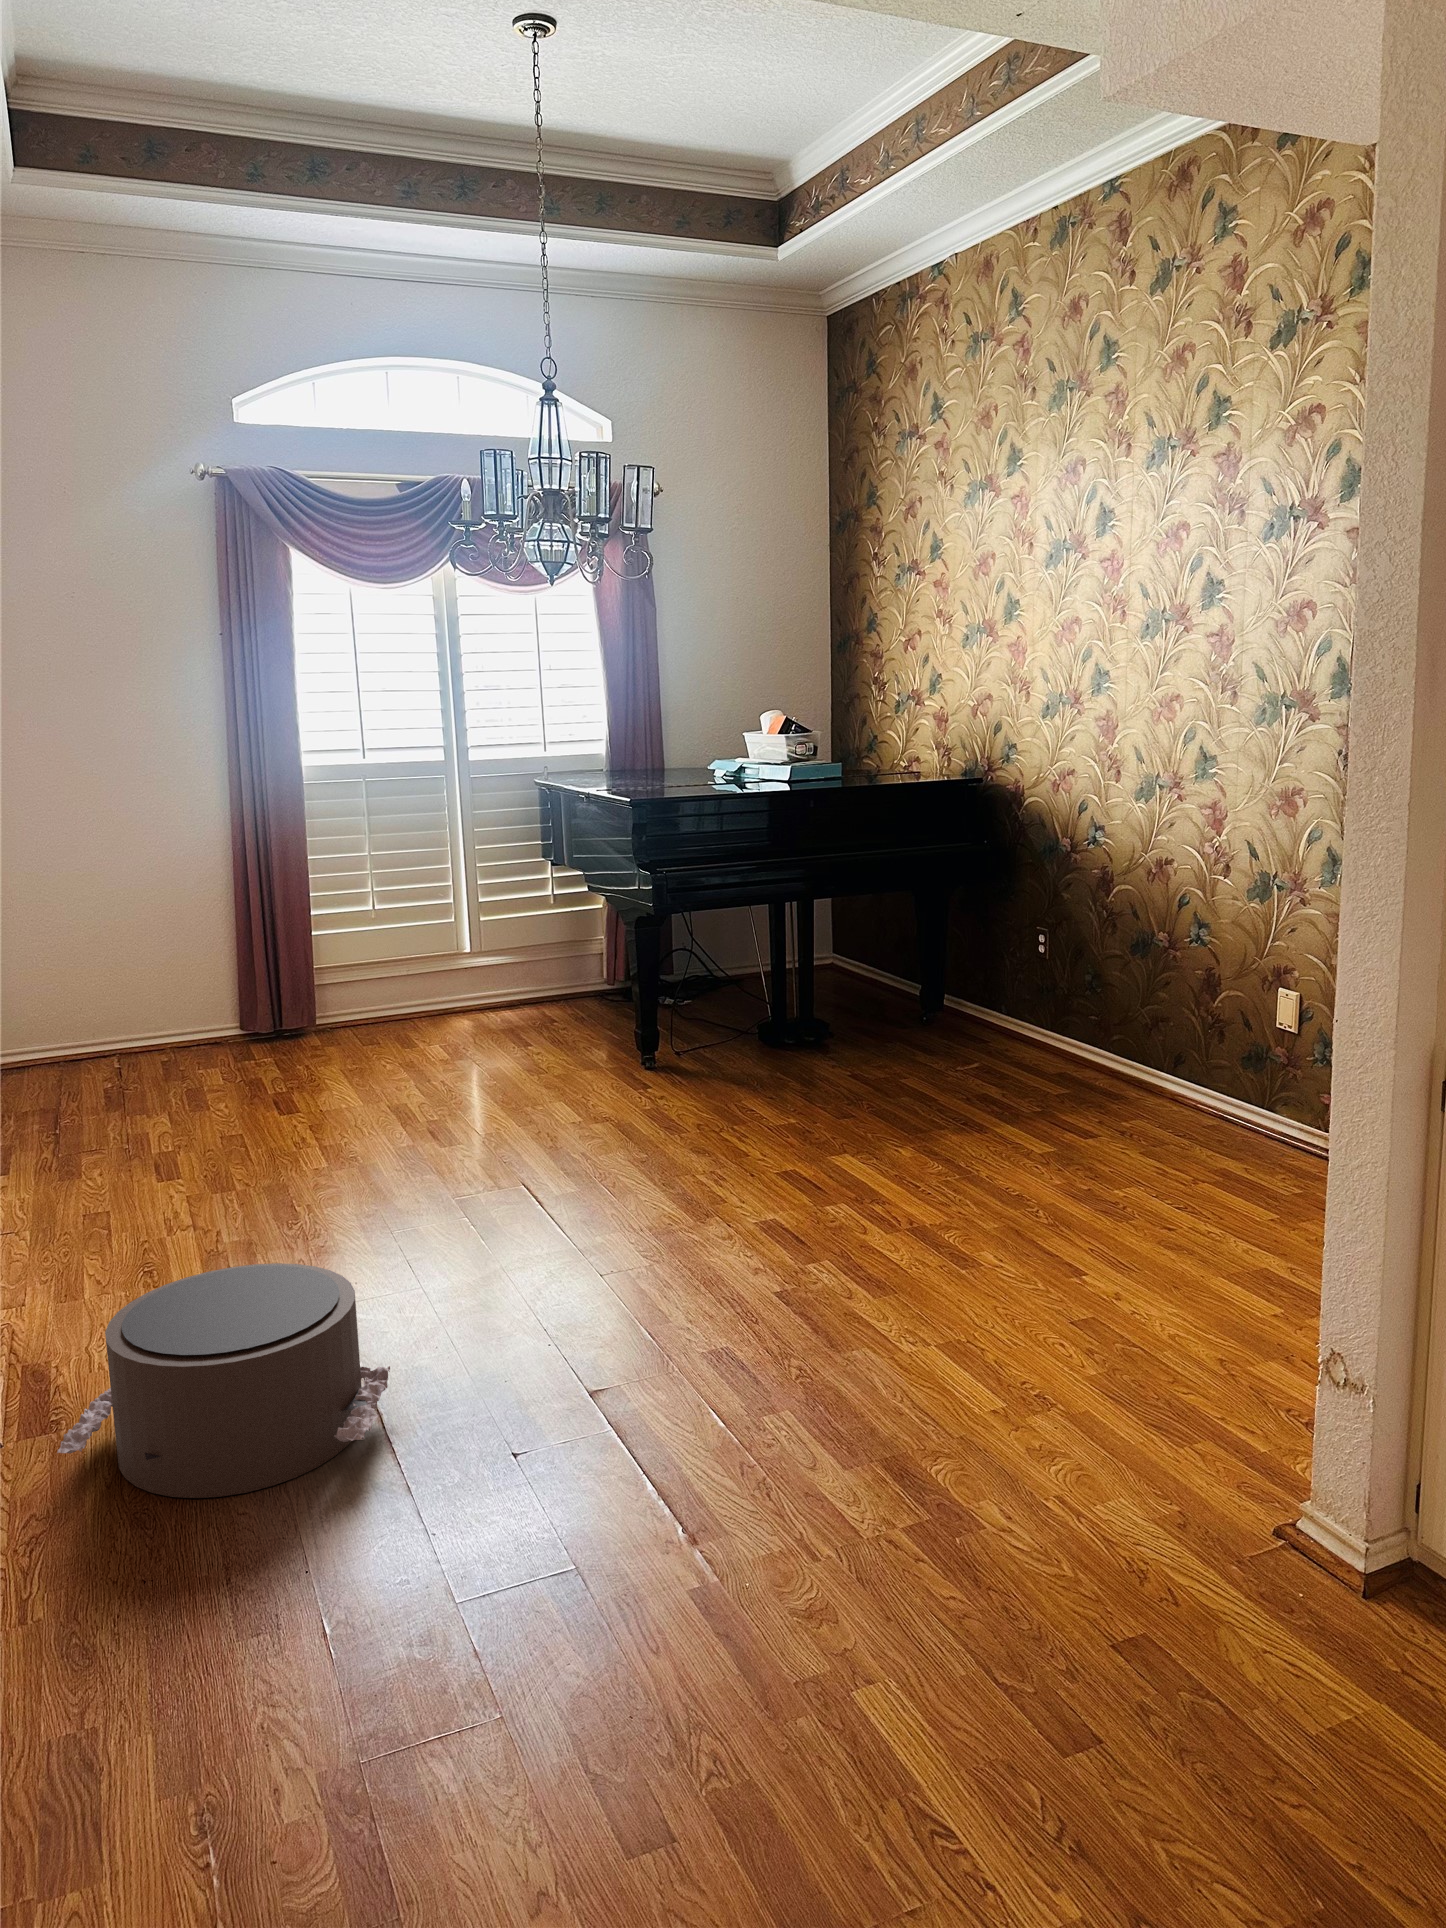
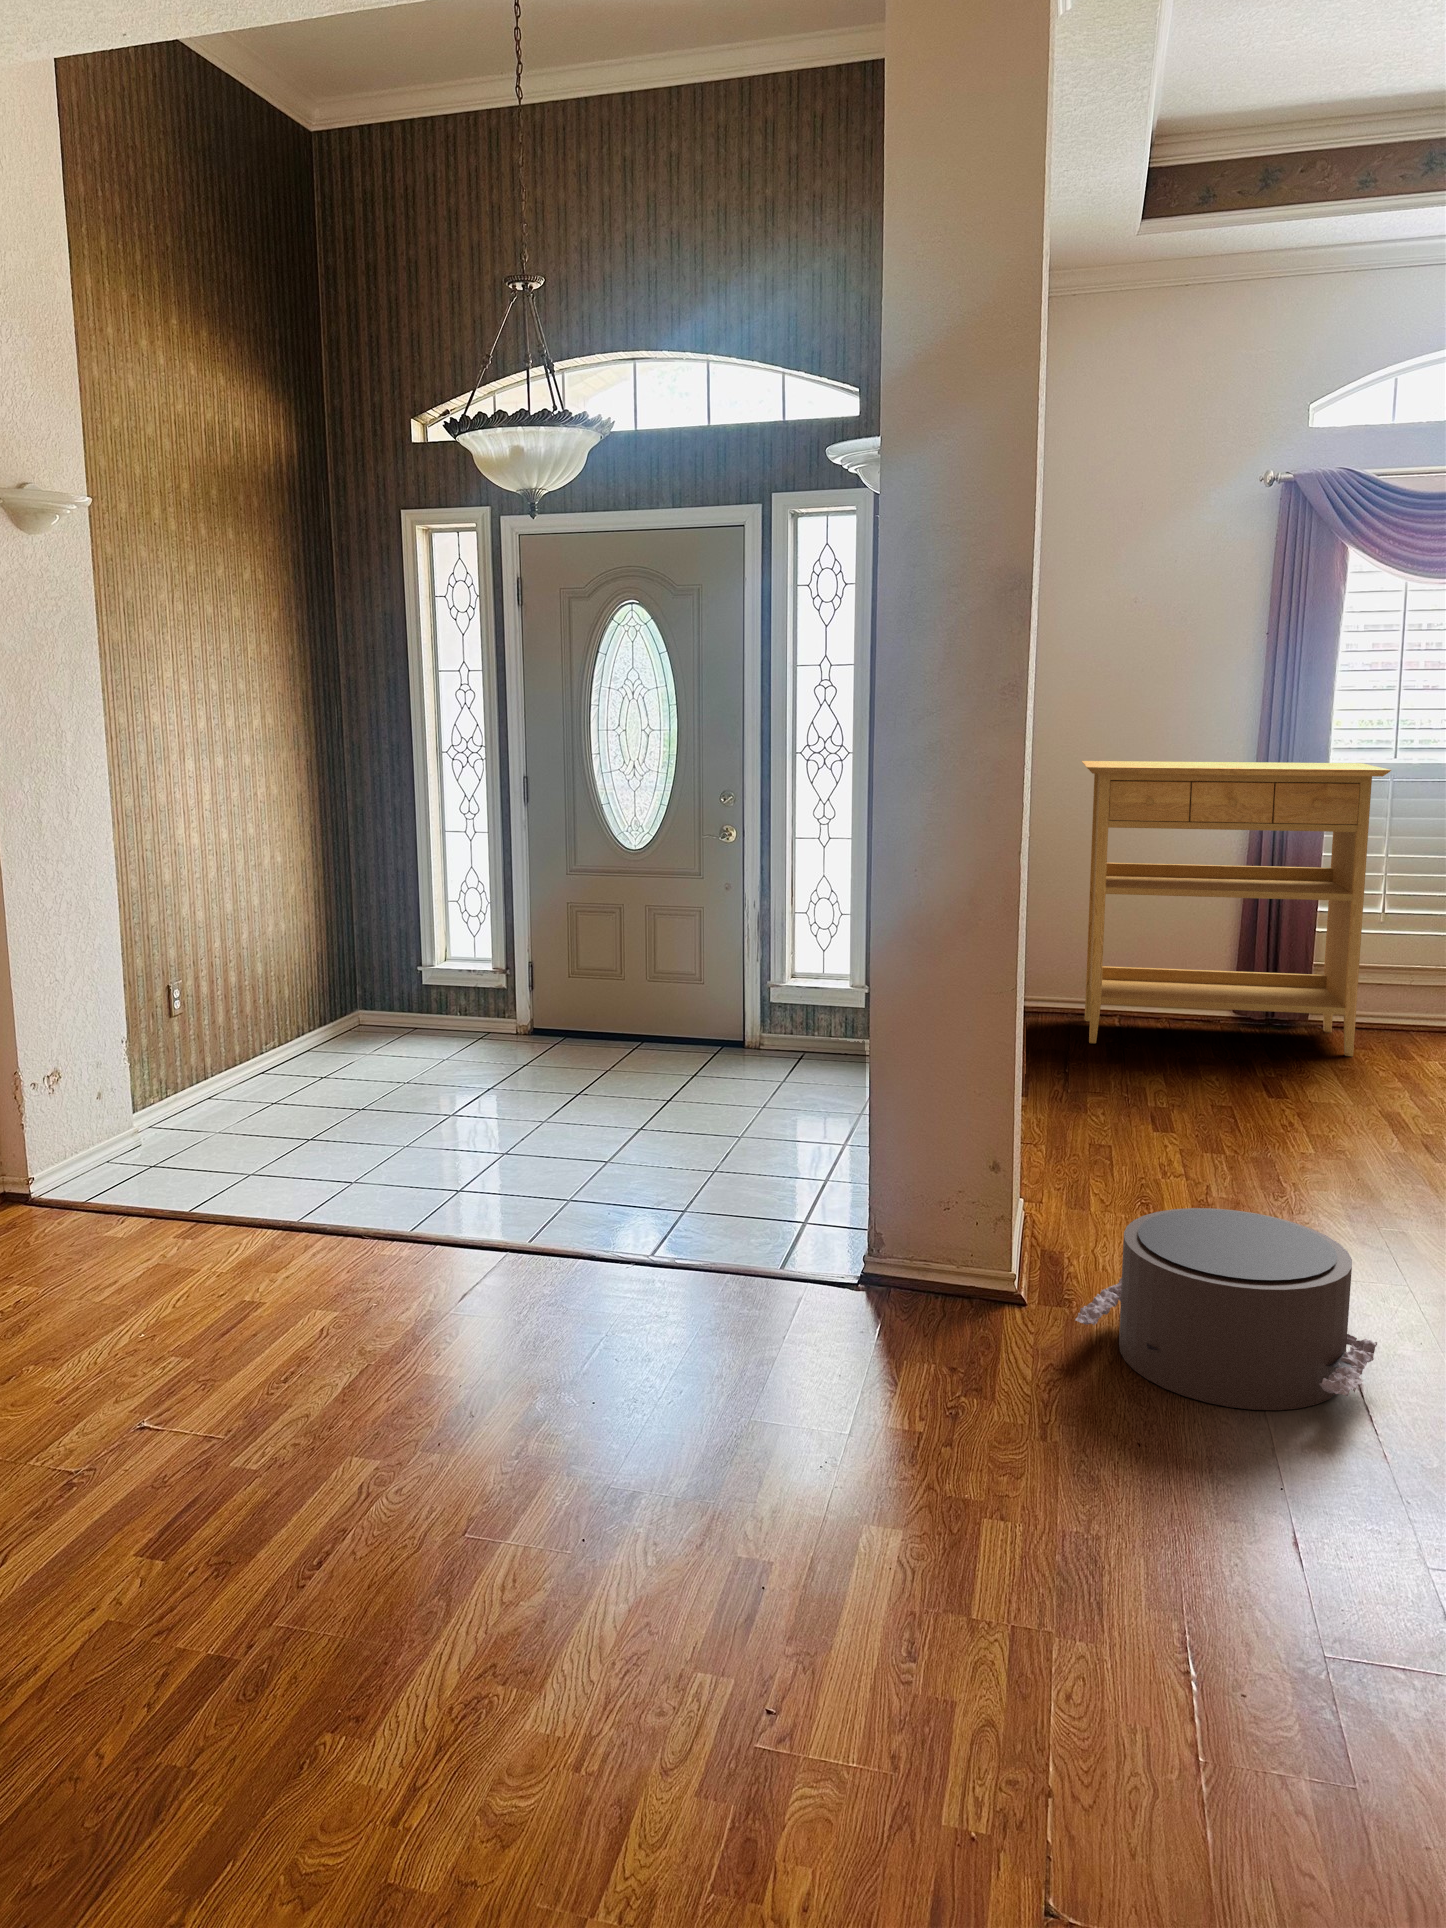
console table: none [34,765,361,1093] -> present [1082,761,1391,1056]

